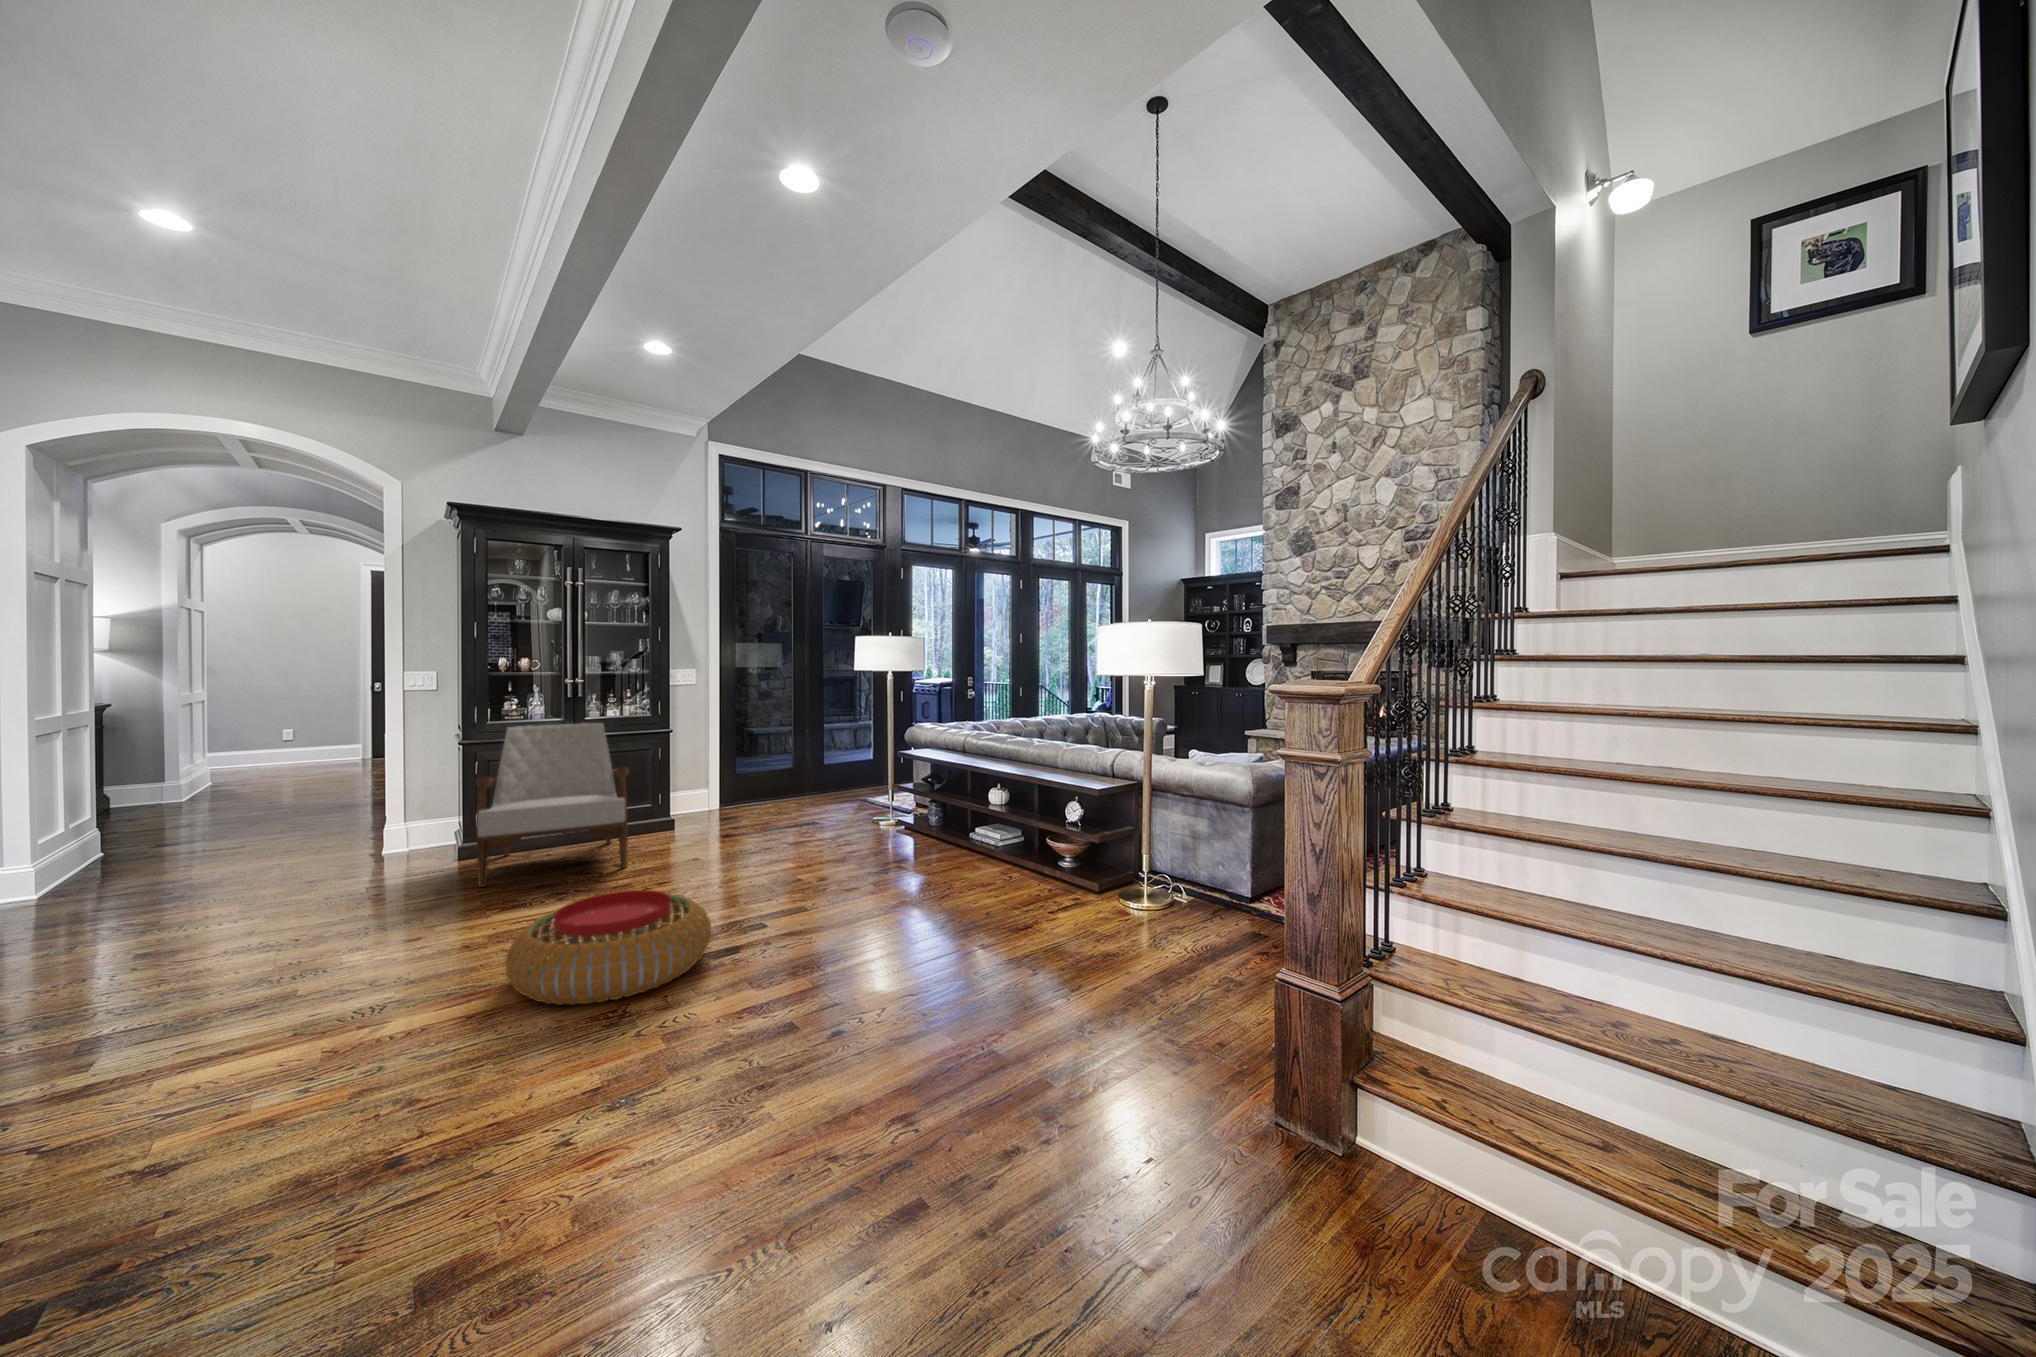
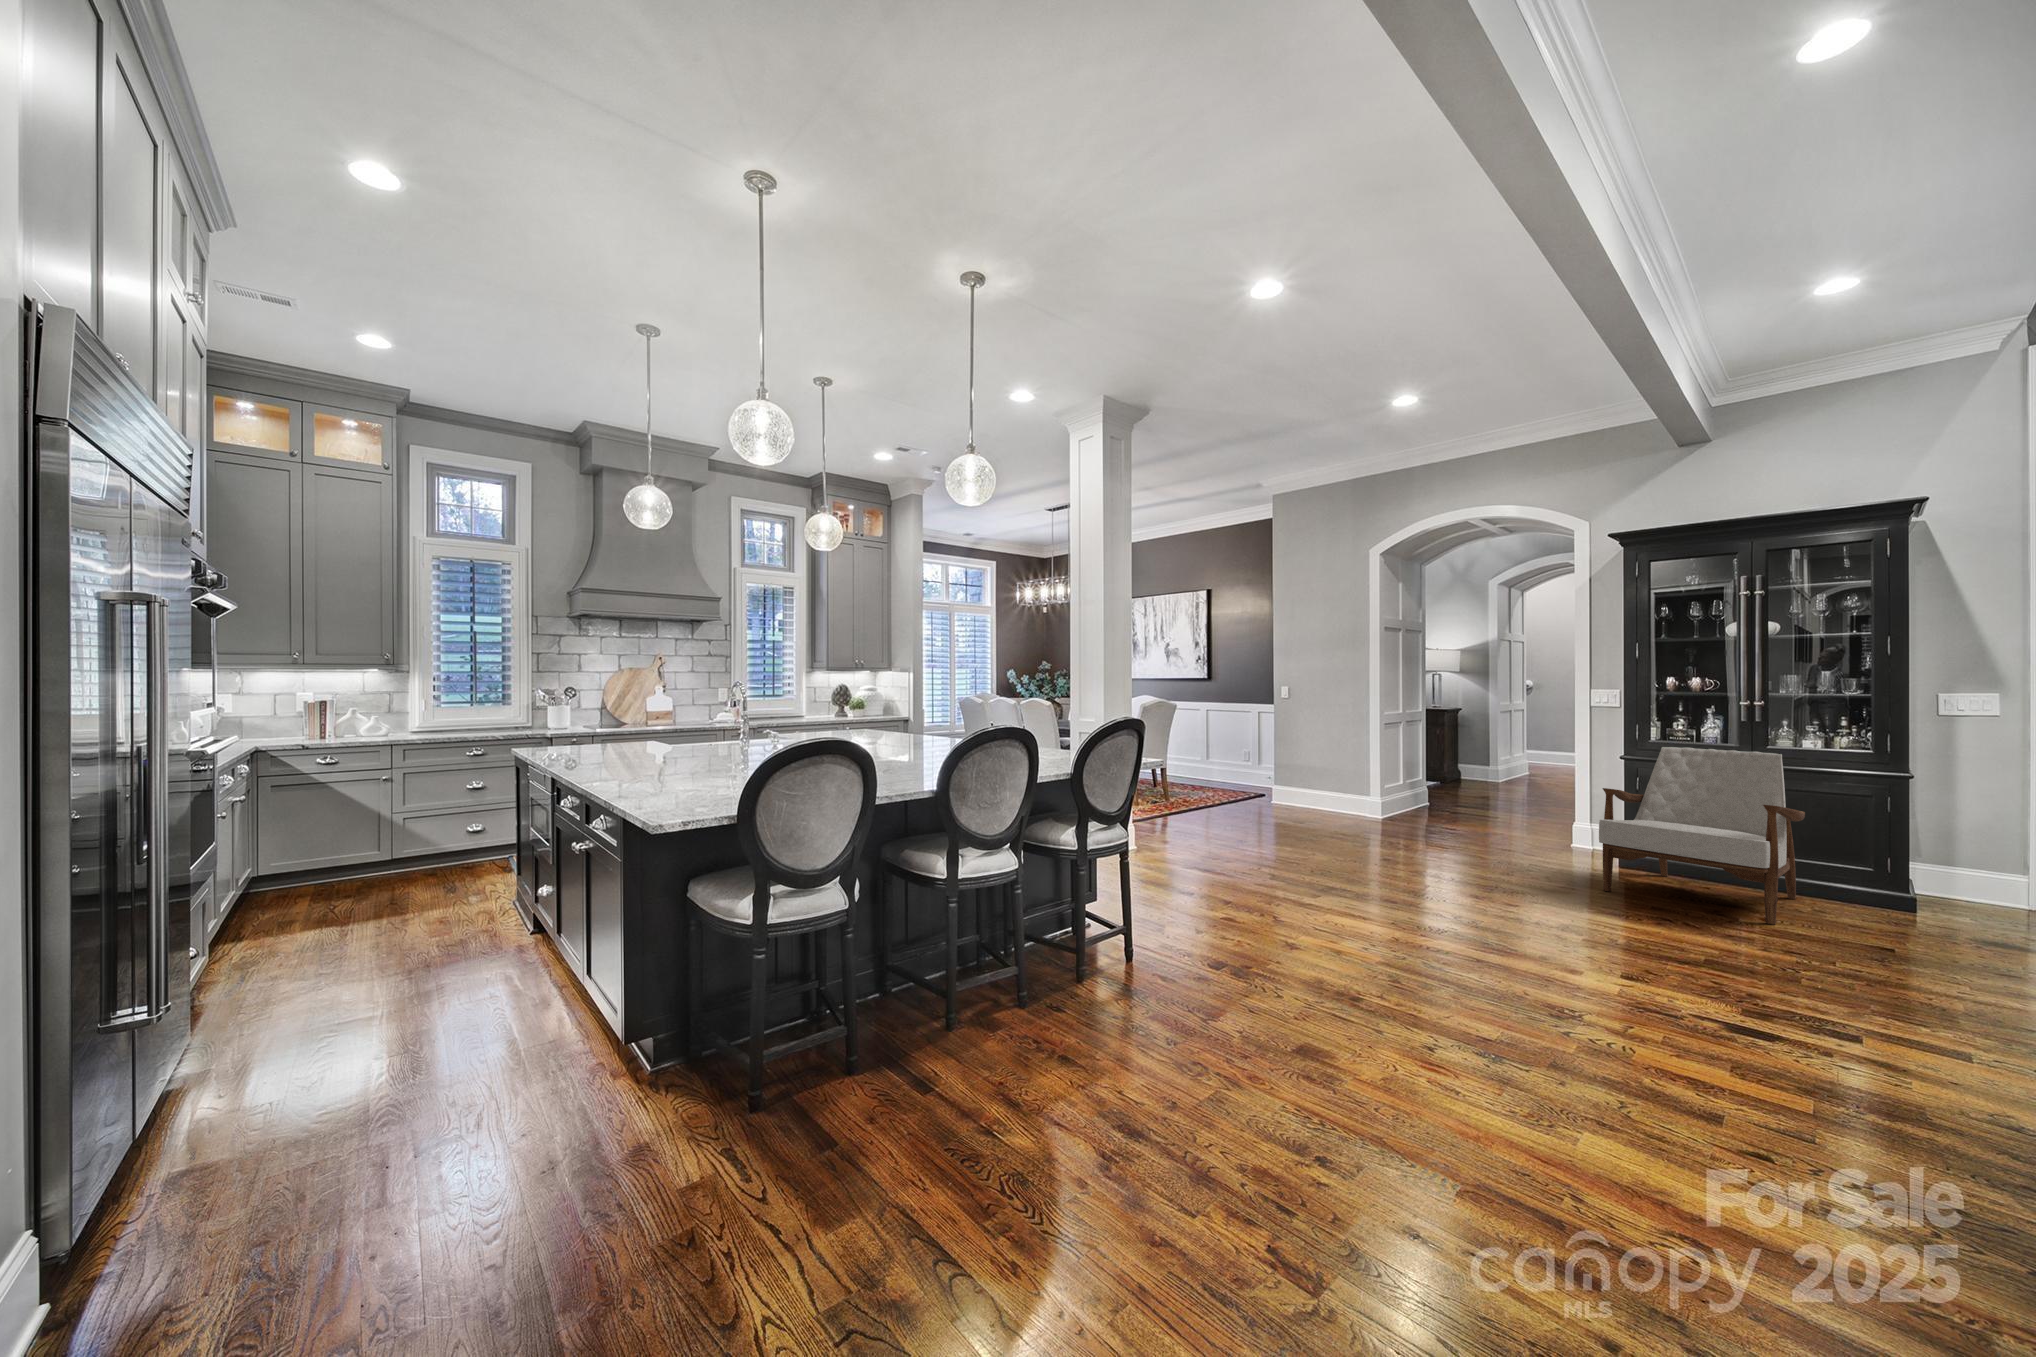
pouf: present [505,890,711,1005] -> none [1511,908,1743,1023]

